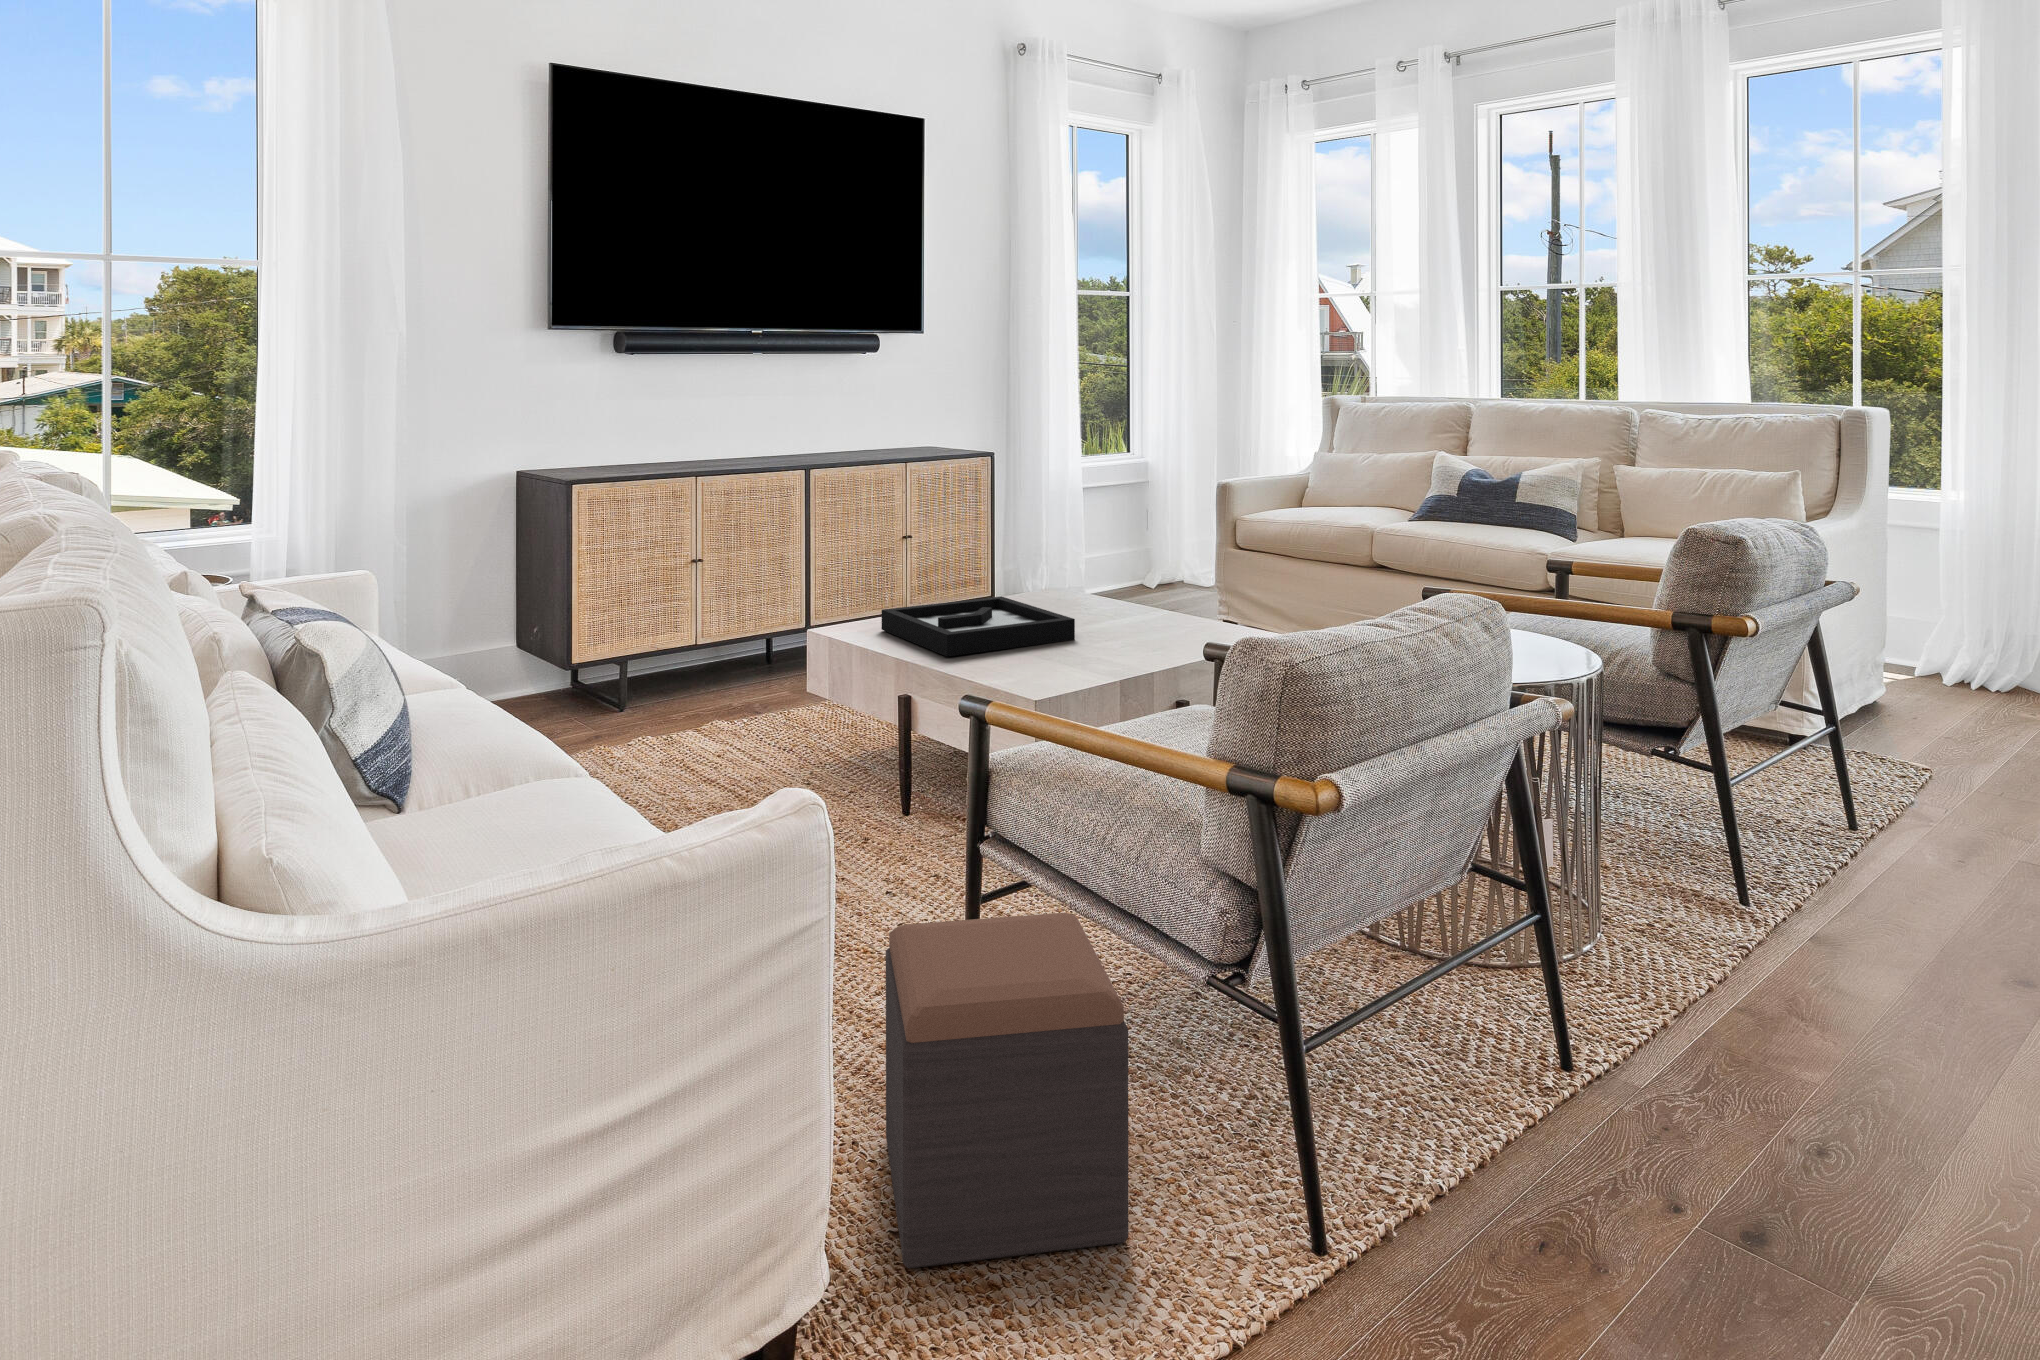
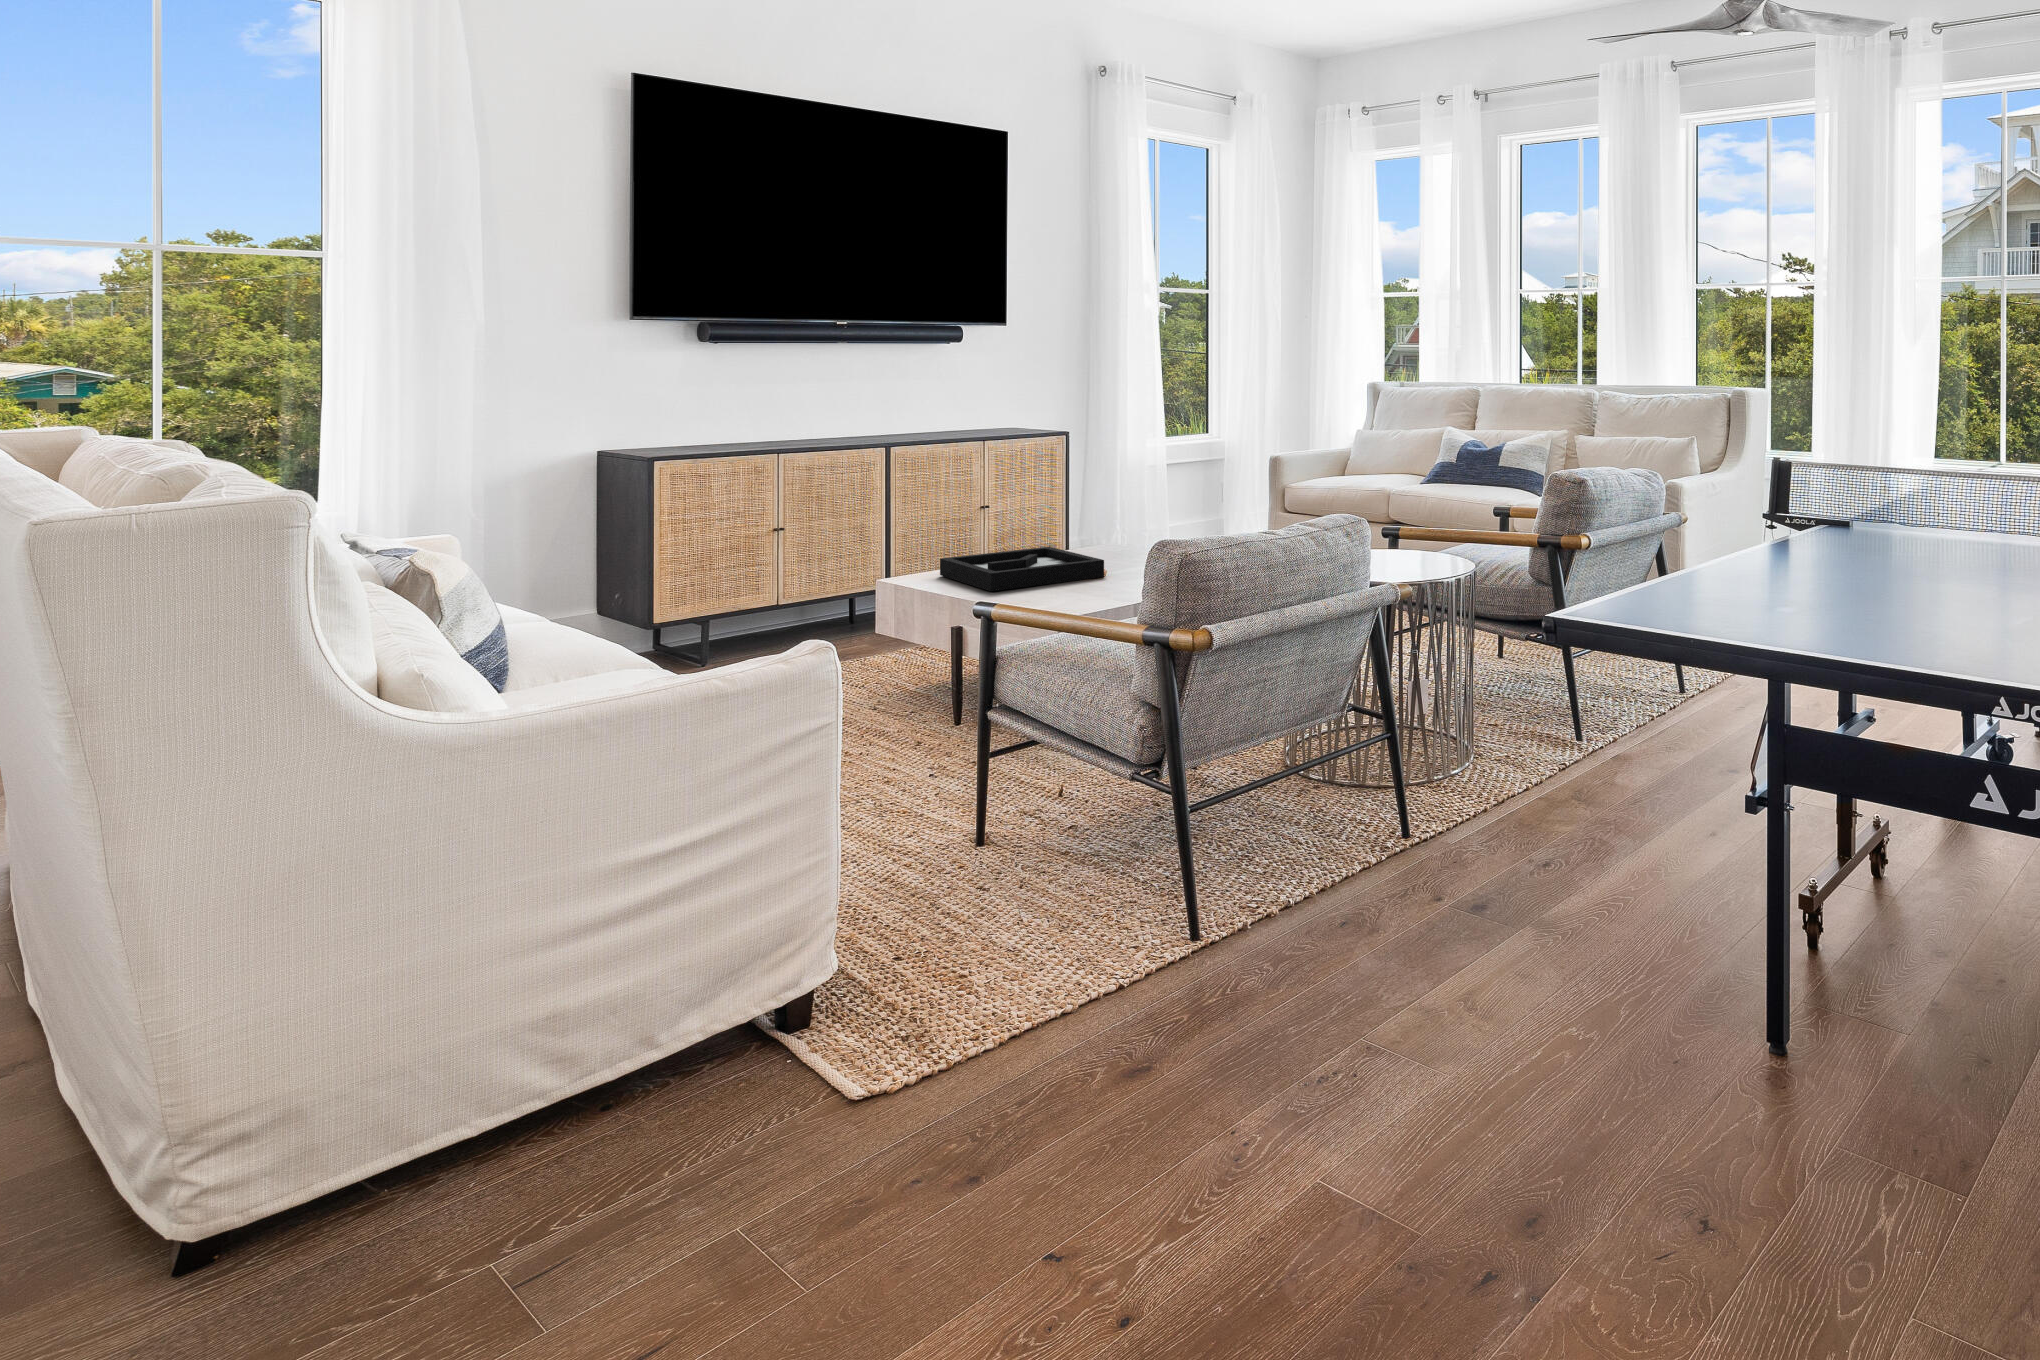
footstool: present [886,913,1128,1268] -> none [901,744,1067,976]

